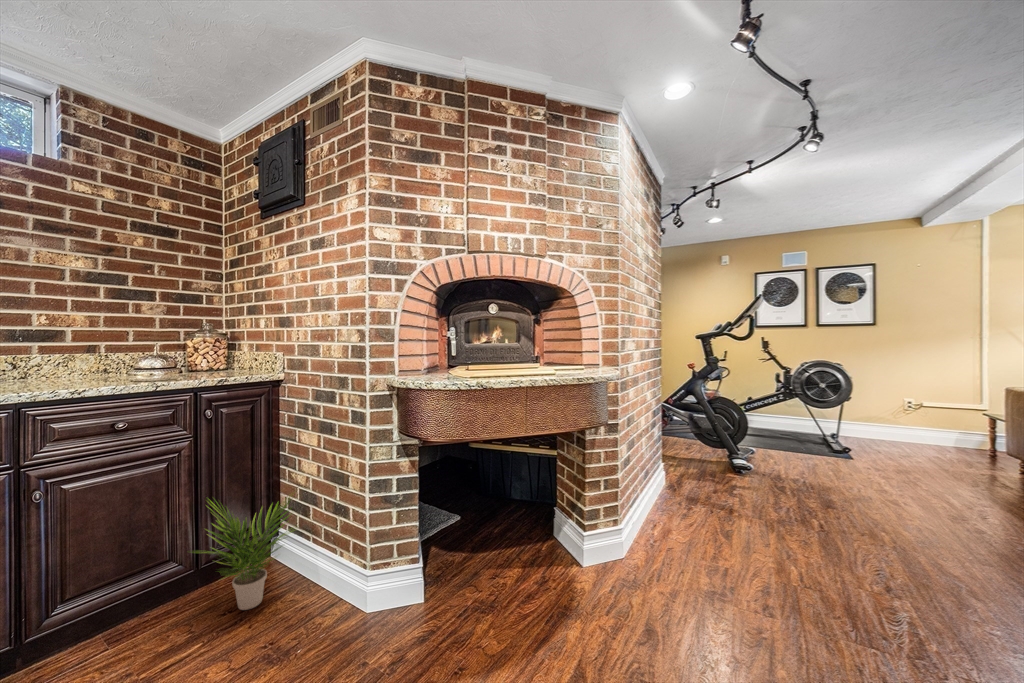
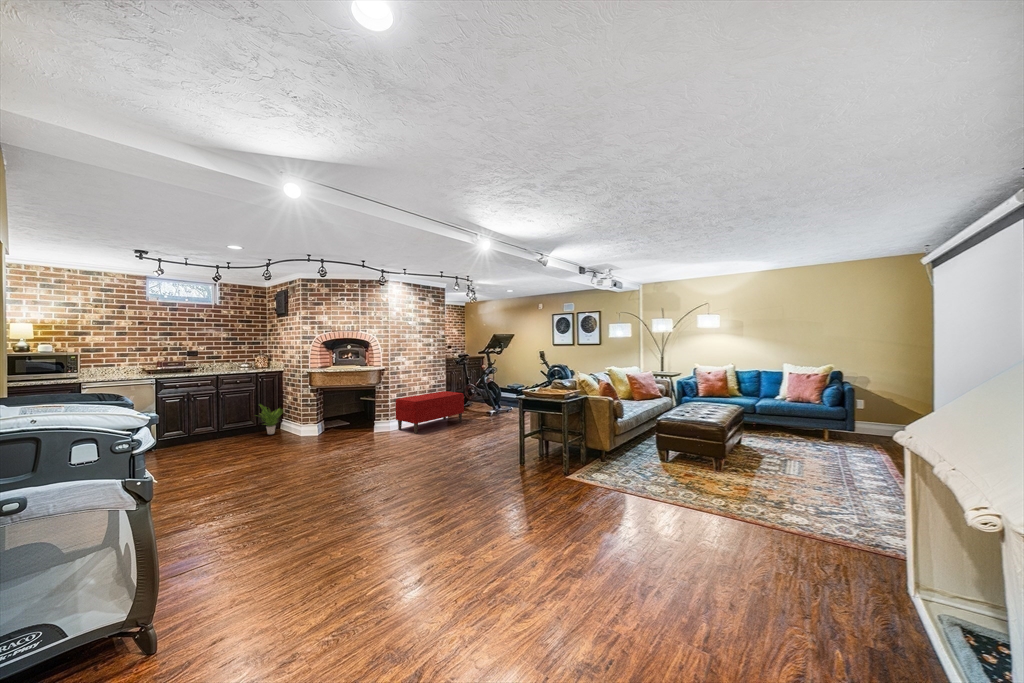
bench: none [636,424,743,572] -> present [395,391,464,434]

